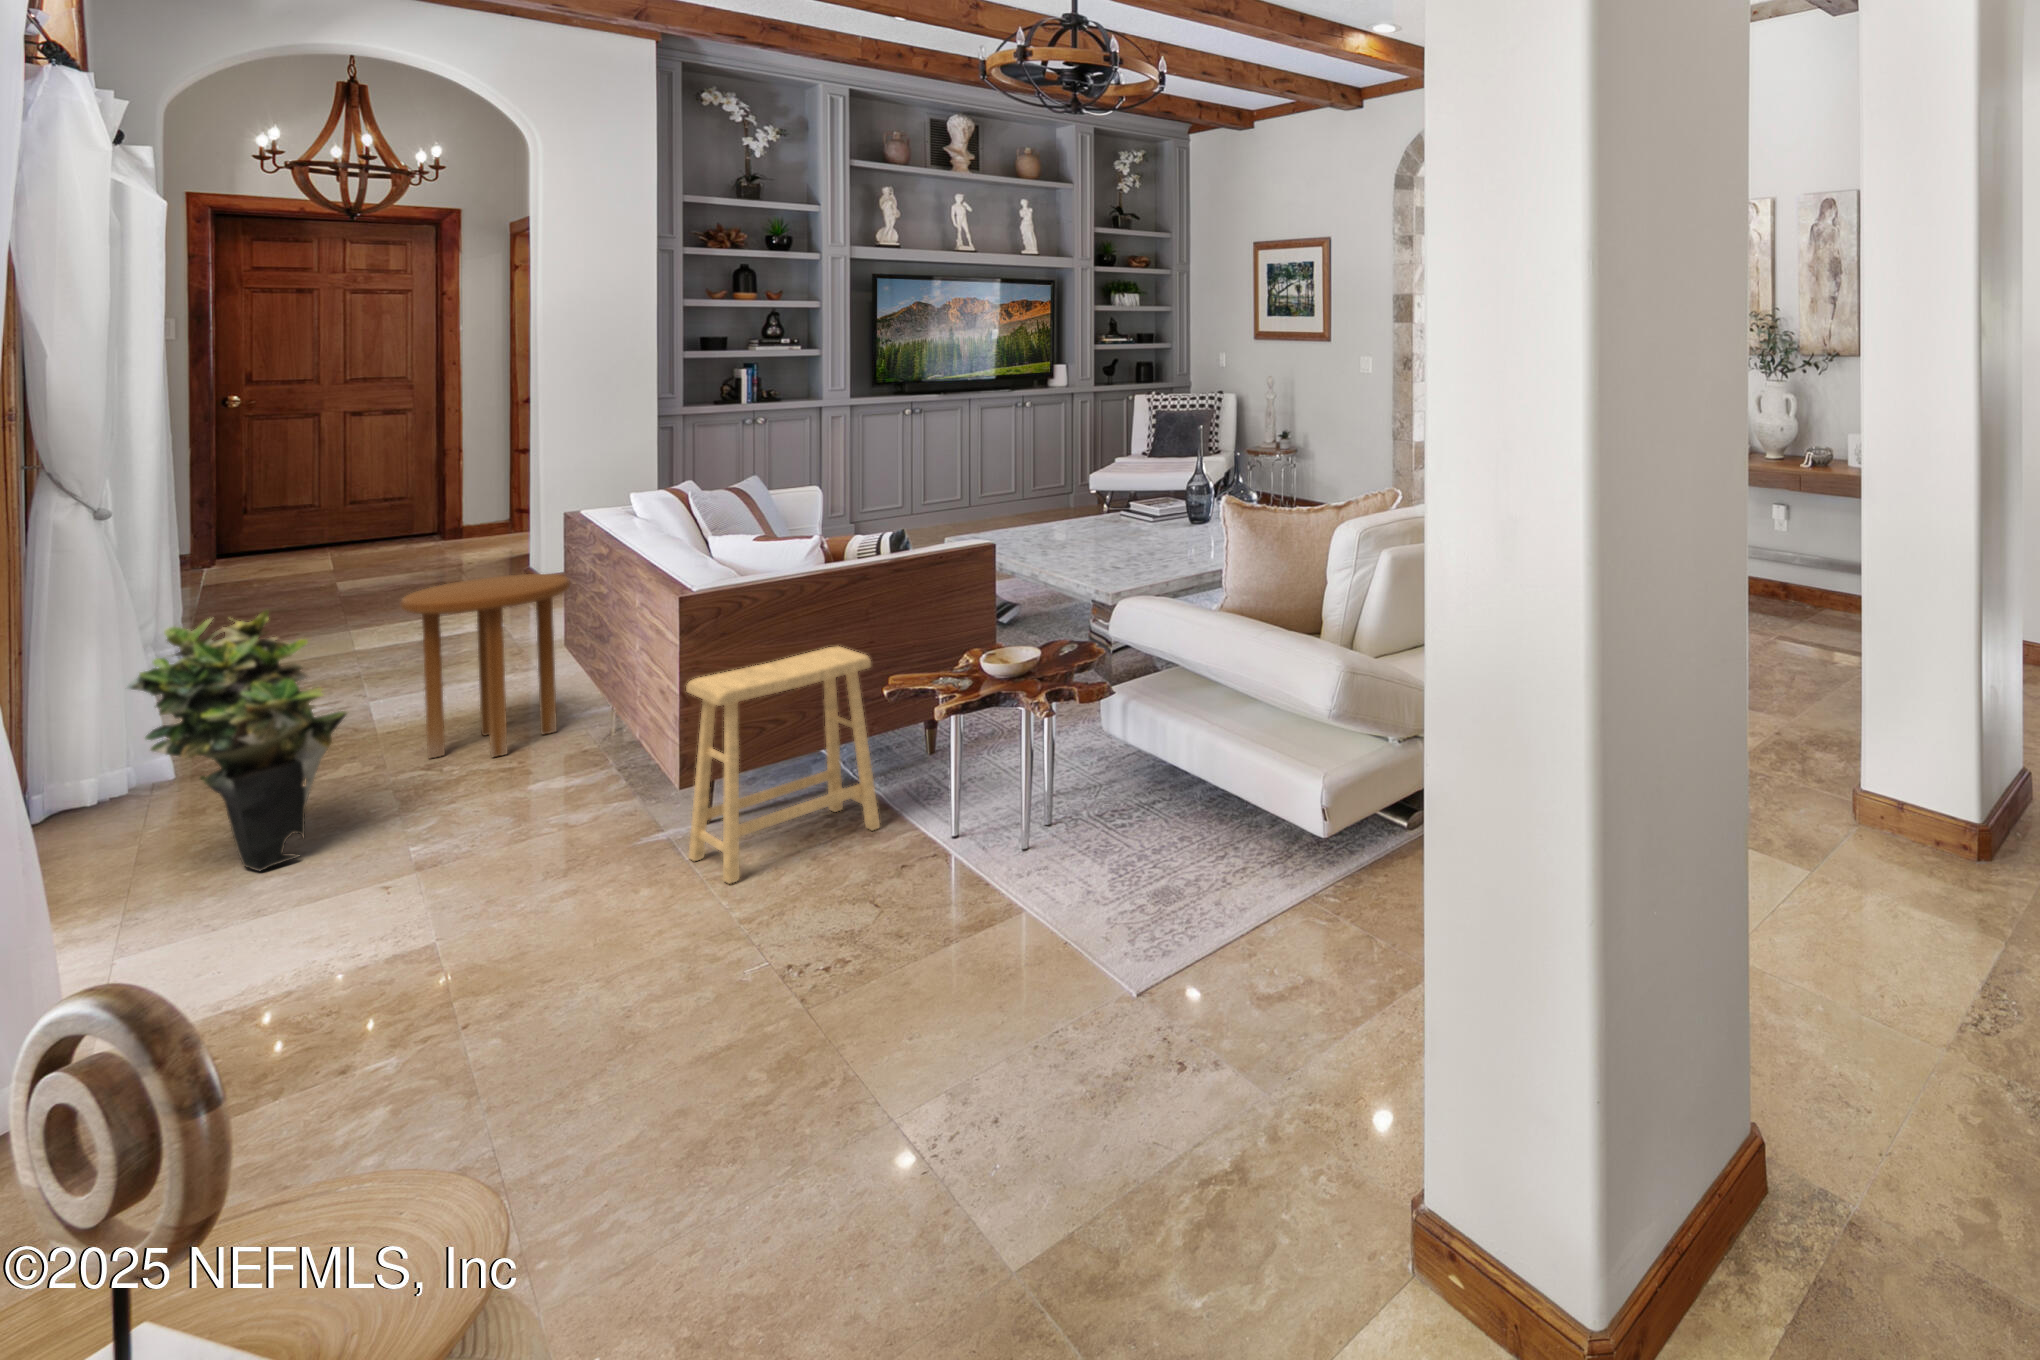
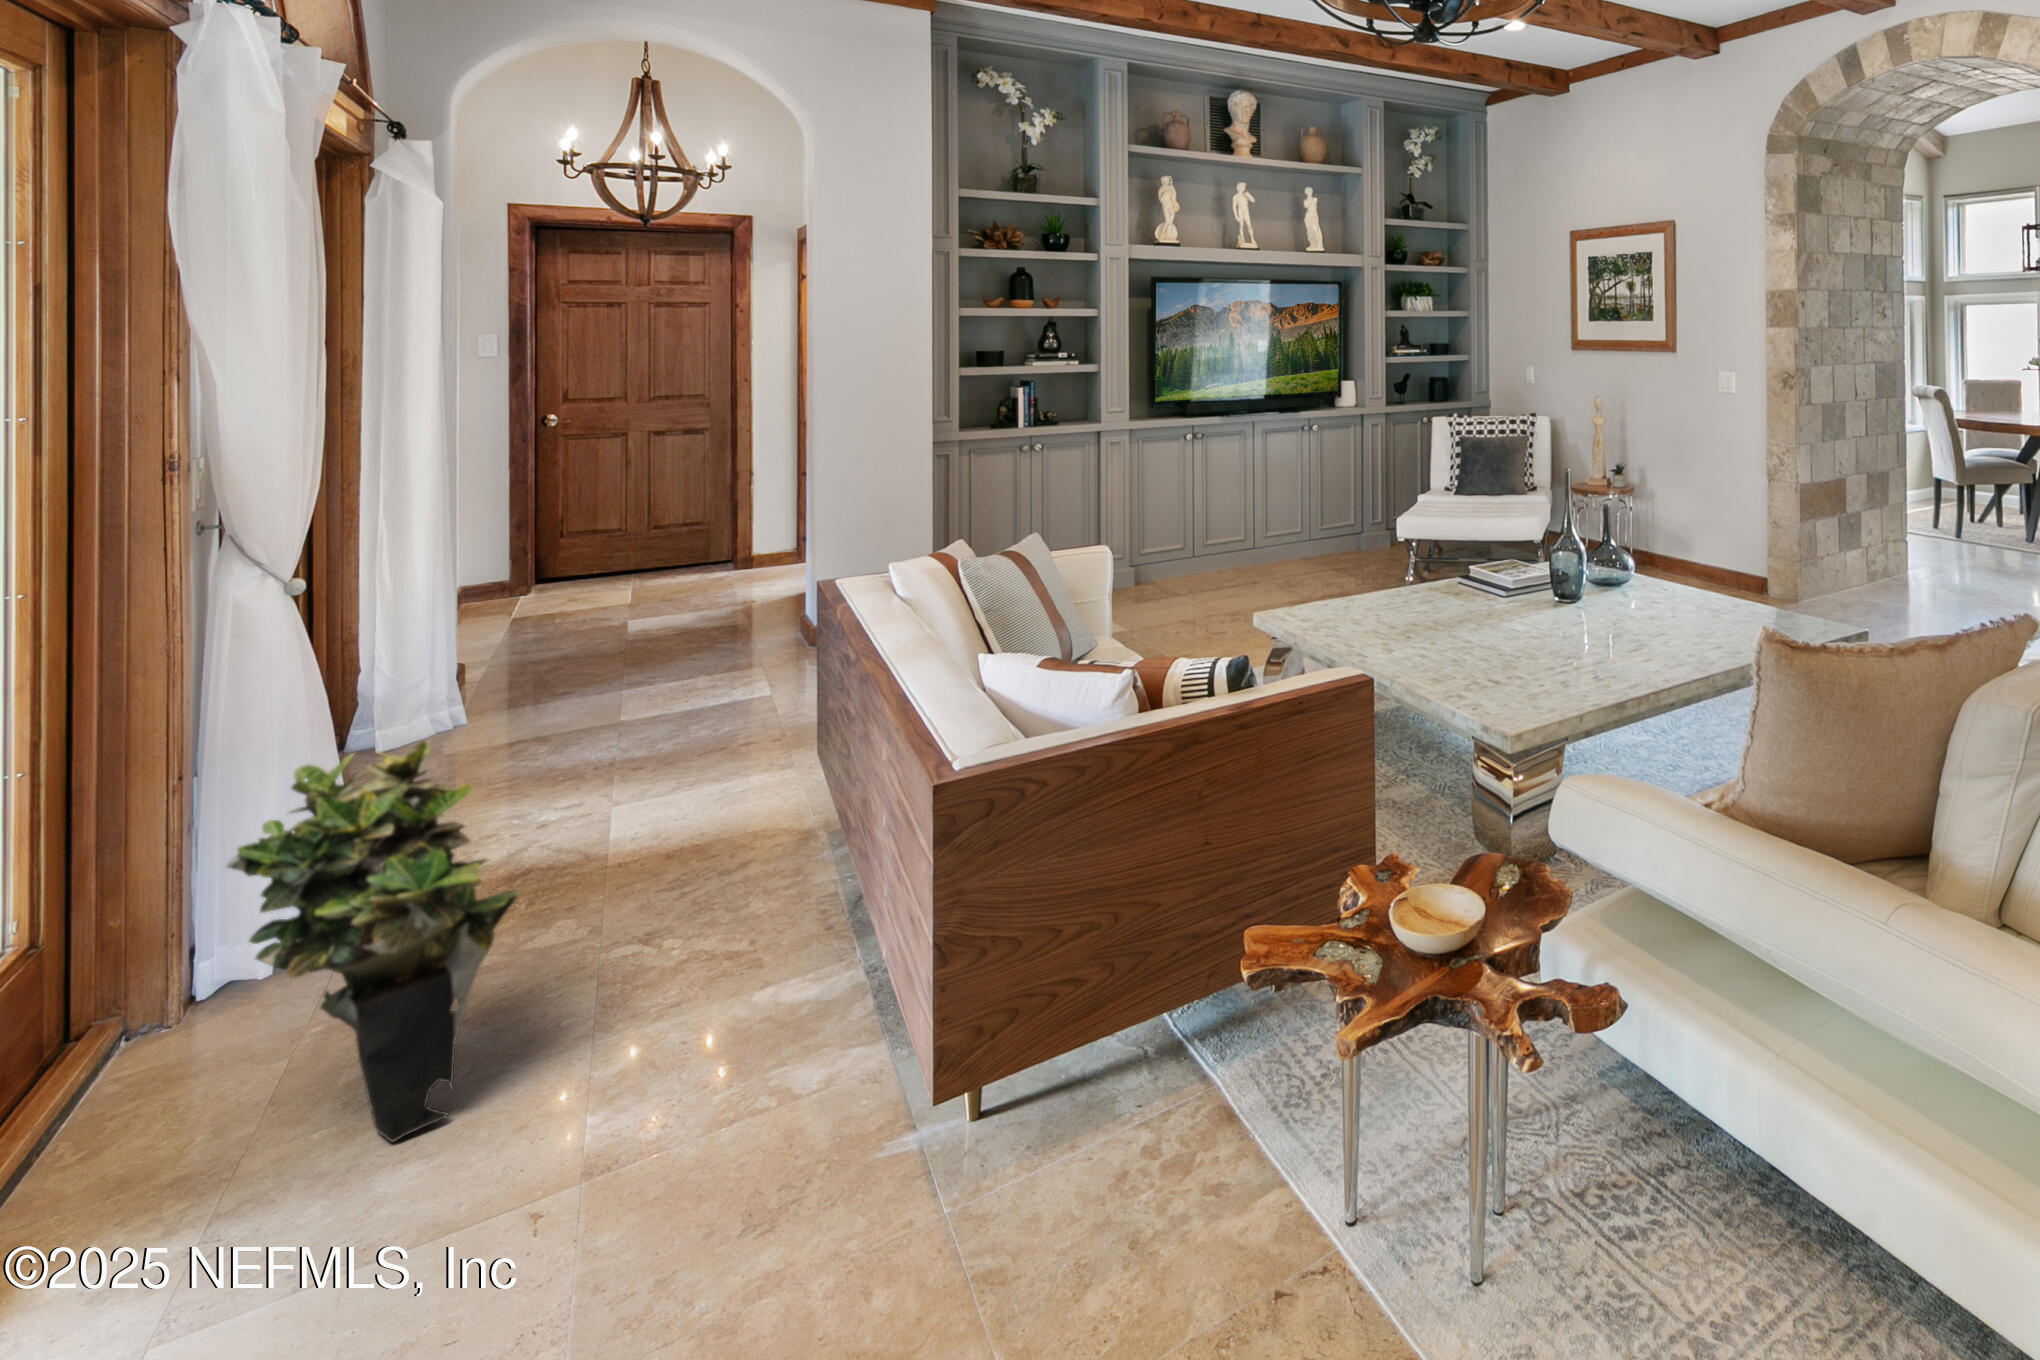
side table: present [401,574,570,758] -> none [616,664,818,923]
footstool: present [686,646,880,884] -> none [946,839,1231,1284]

